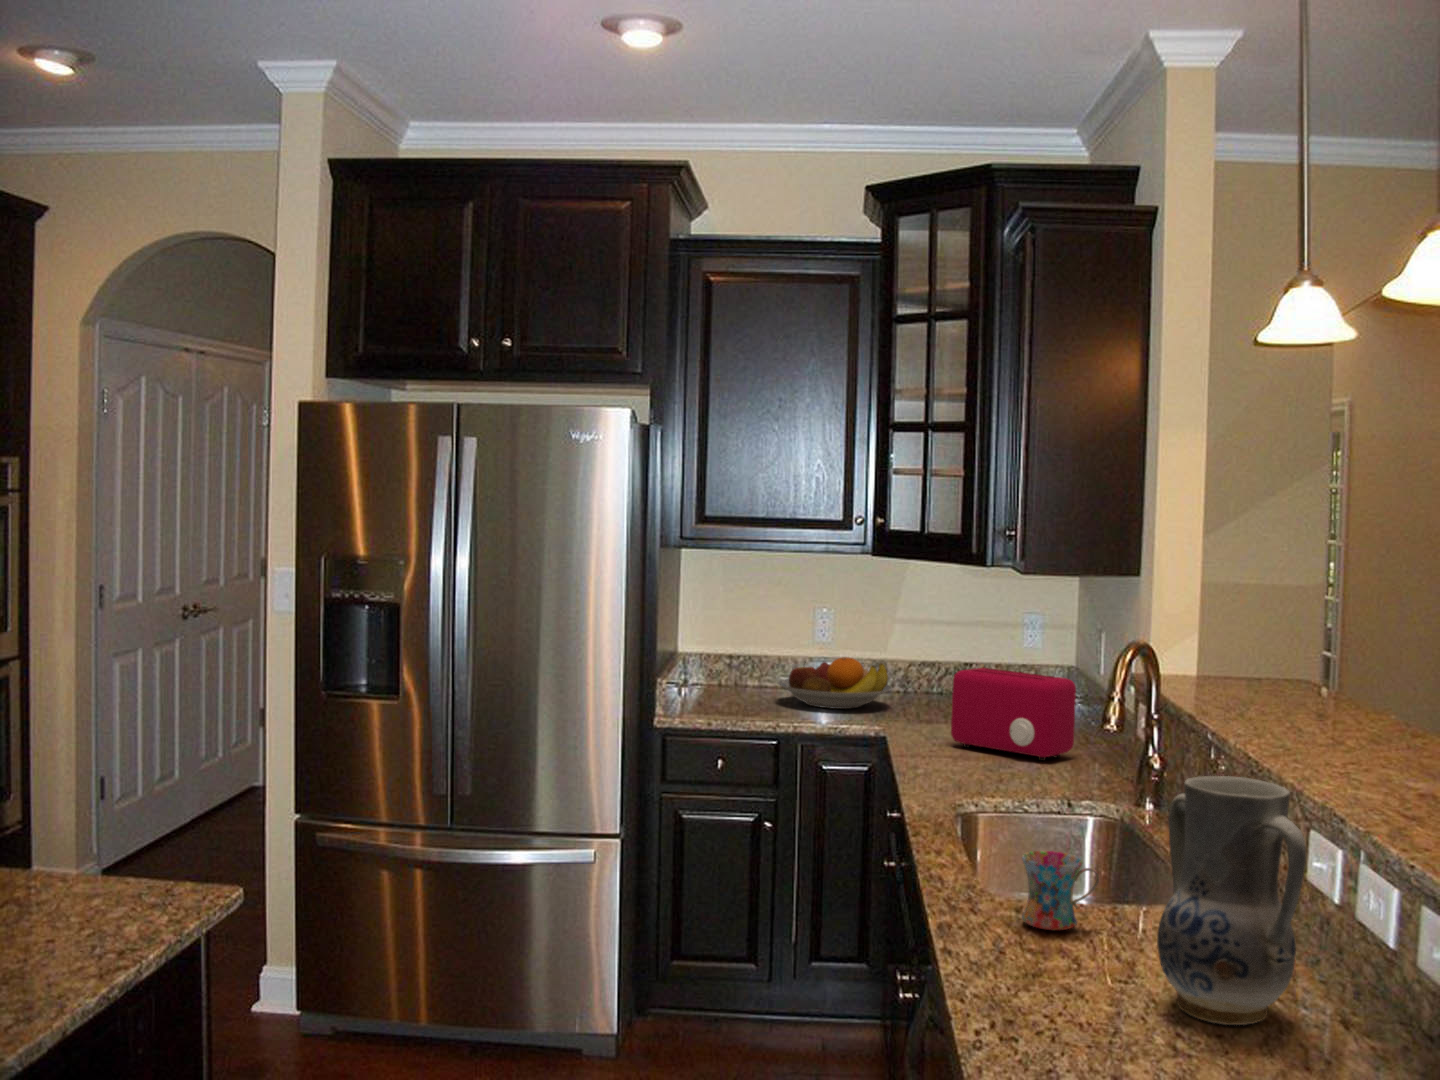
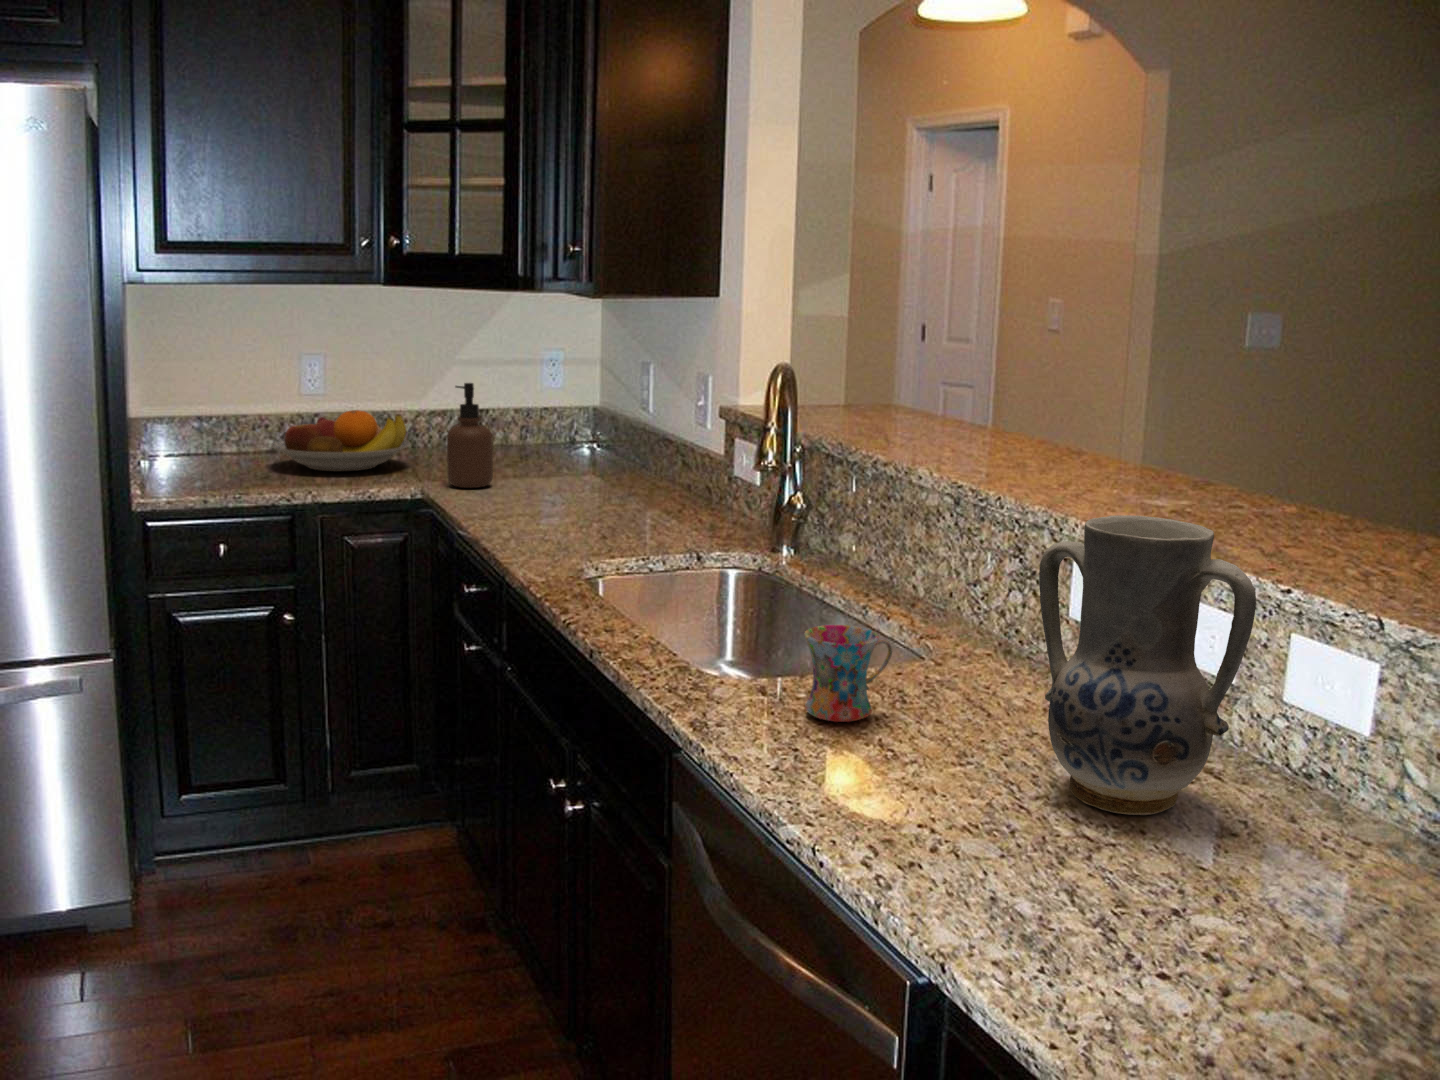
soap dispenser: none [907,639,947,731] -> present [447,383,493,488]
toaster: present [951,668,1076,761] -> none [514,411,654,511]

